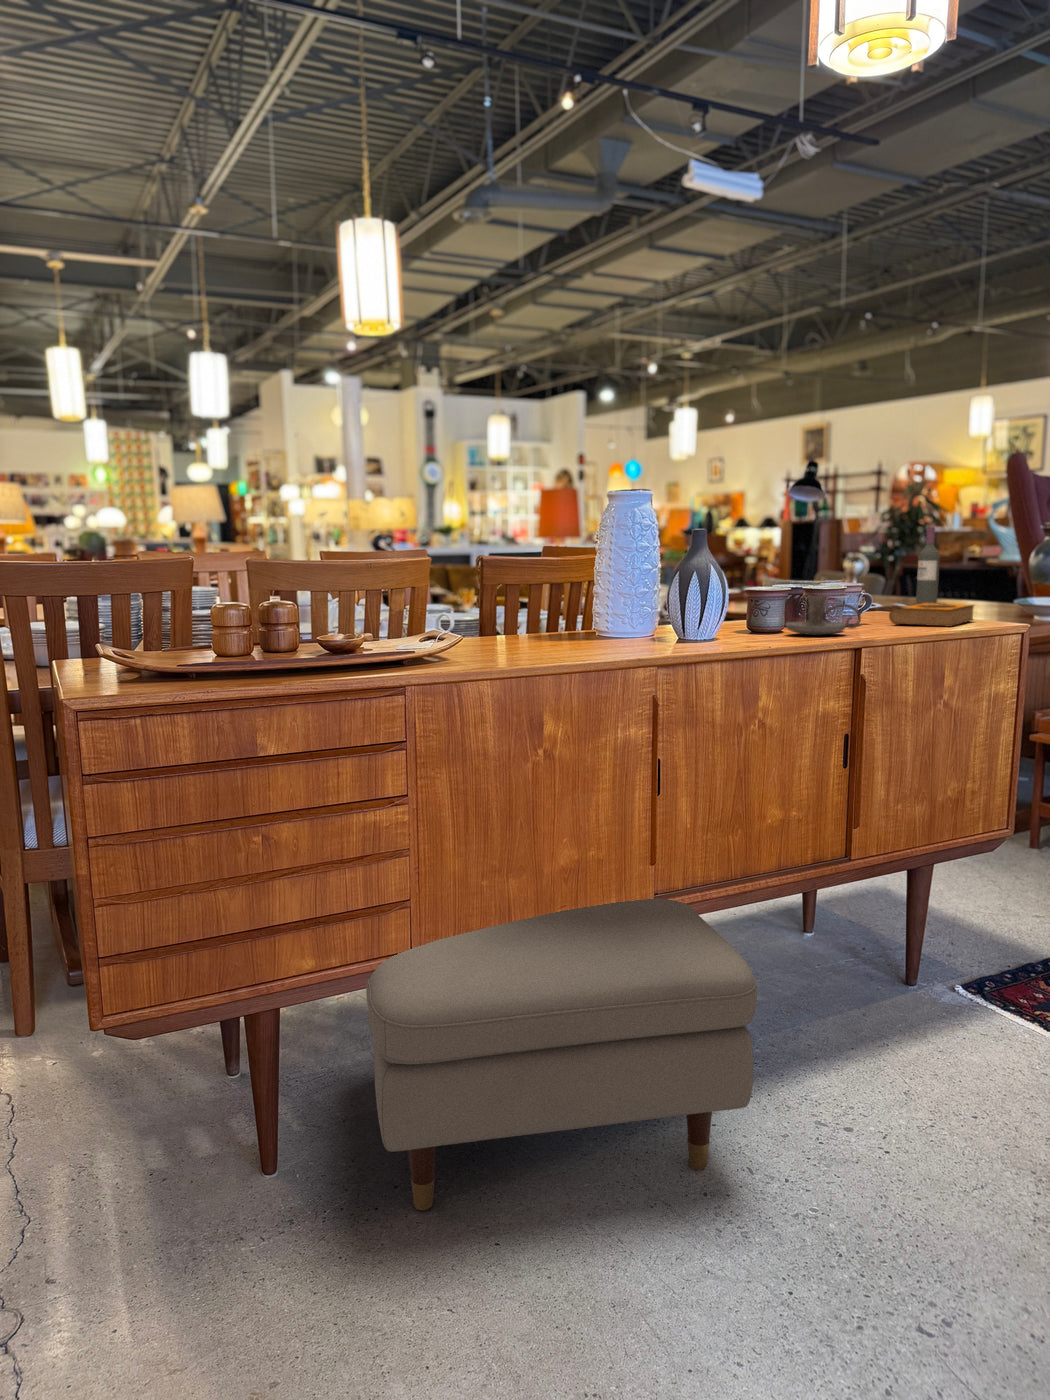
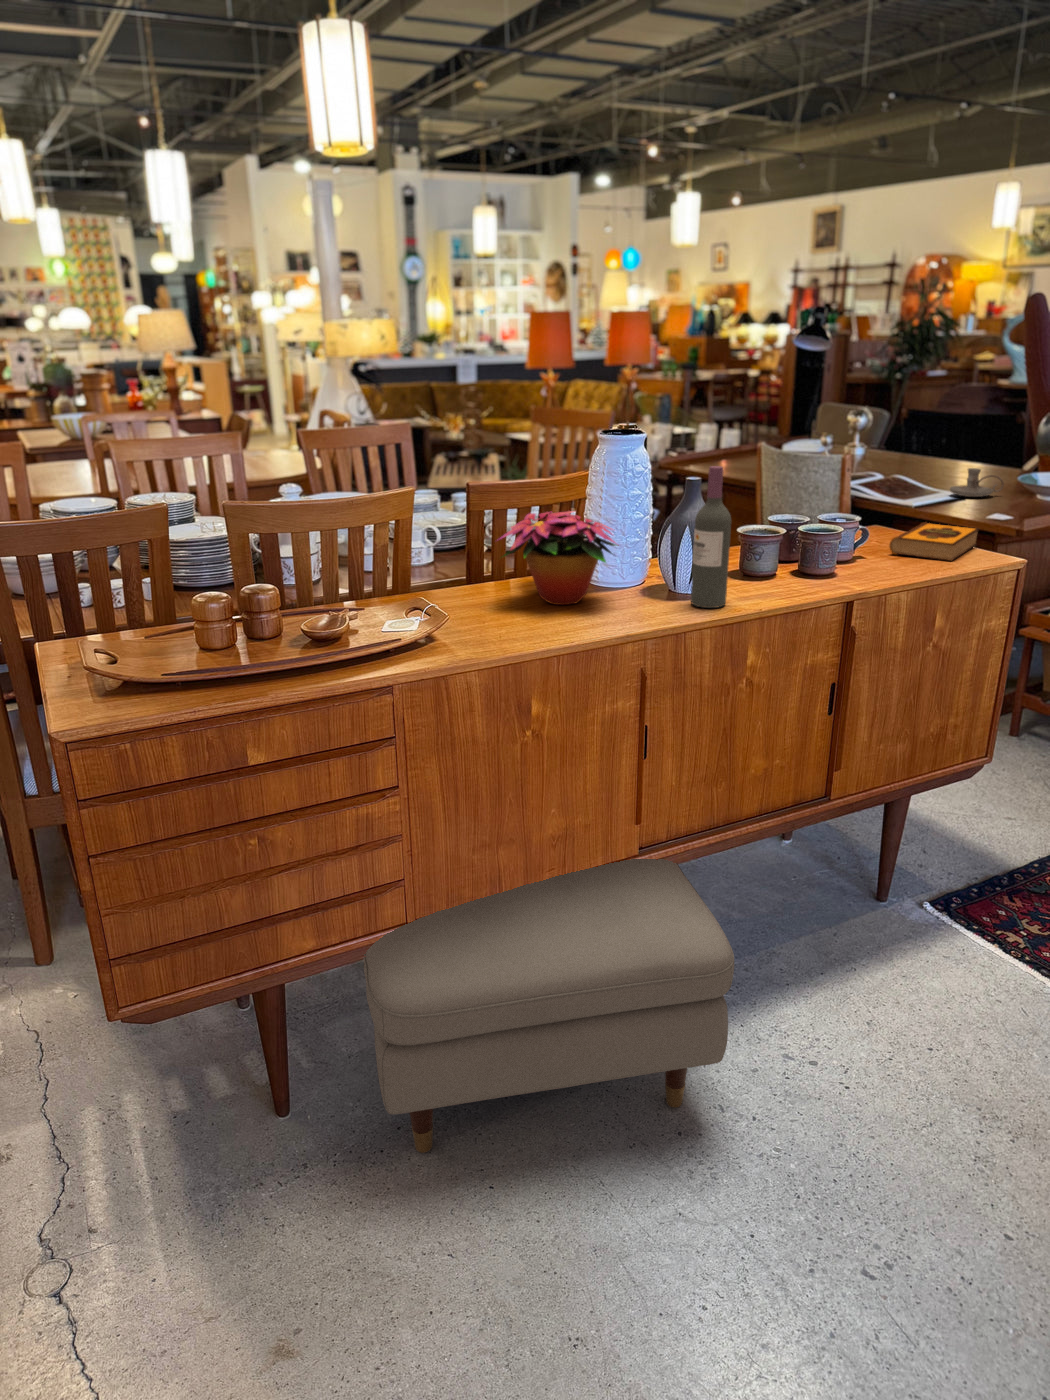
wine bottle: present [916,527,940,604] -> present [691,466,731,608]
flower arrangement: none [505,556,635,646] -> present [500,511,619,605]
candle holder: present [785,595,861,635] -> present [950,468,1004,497]

